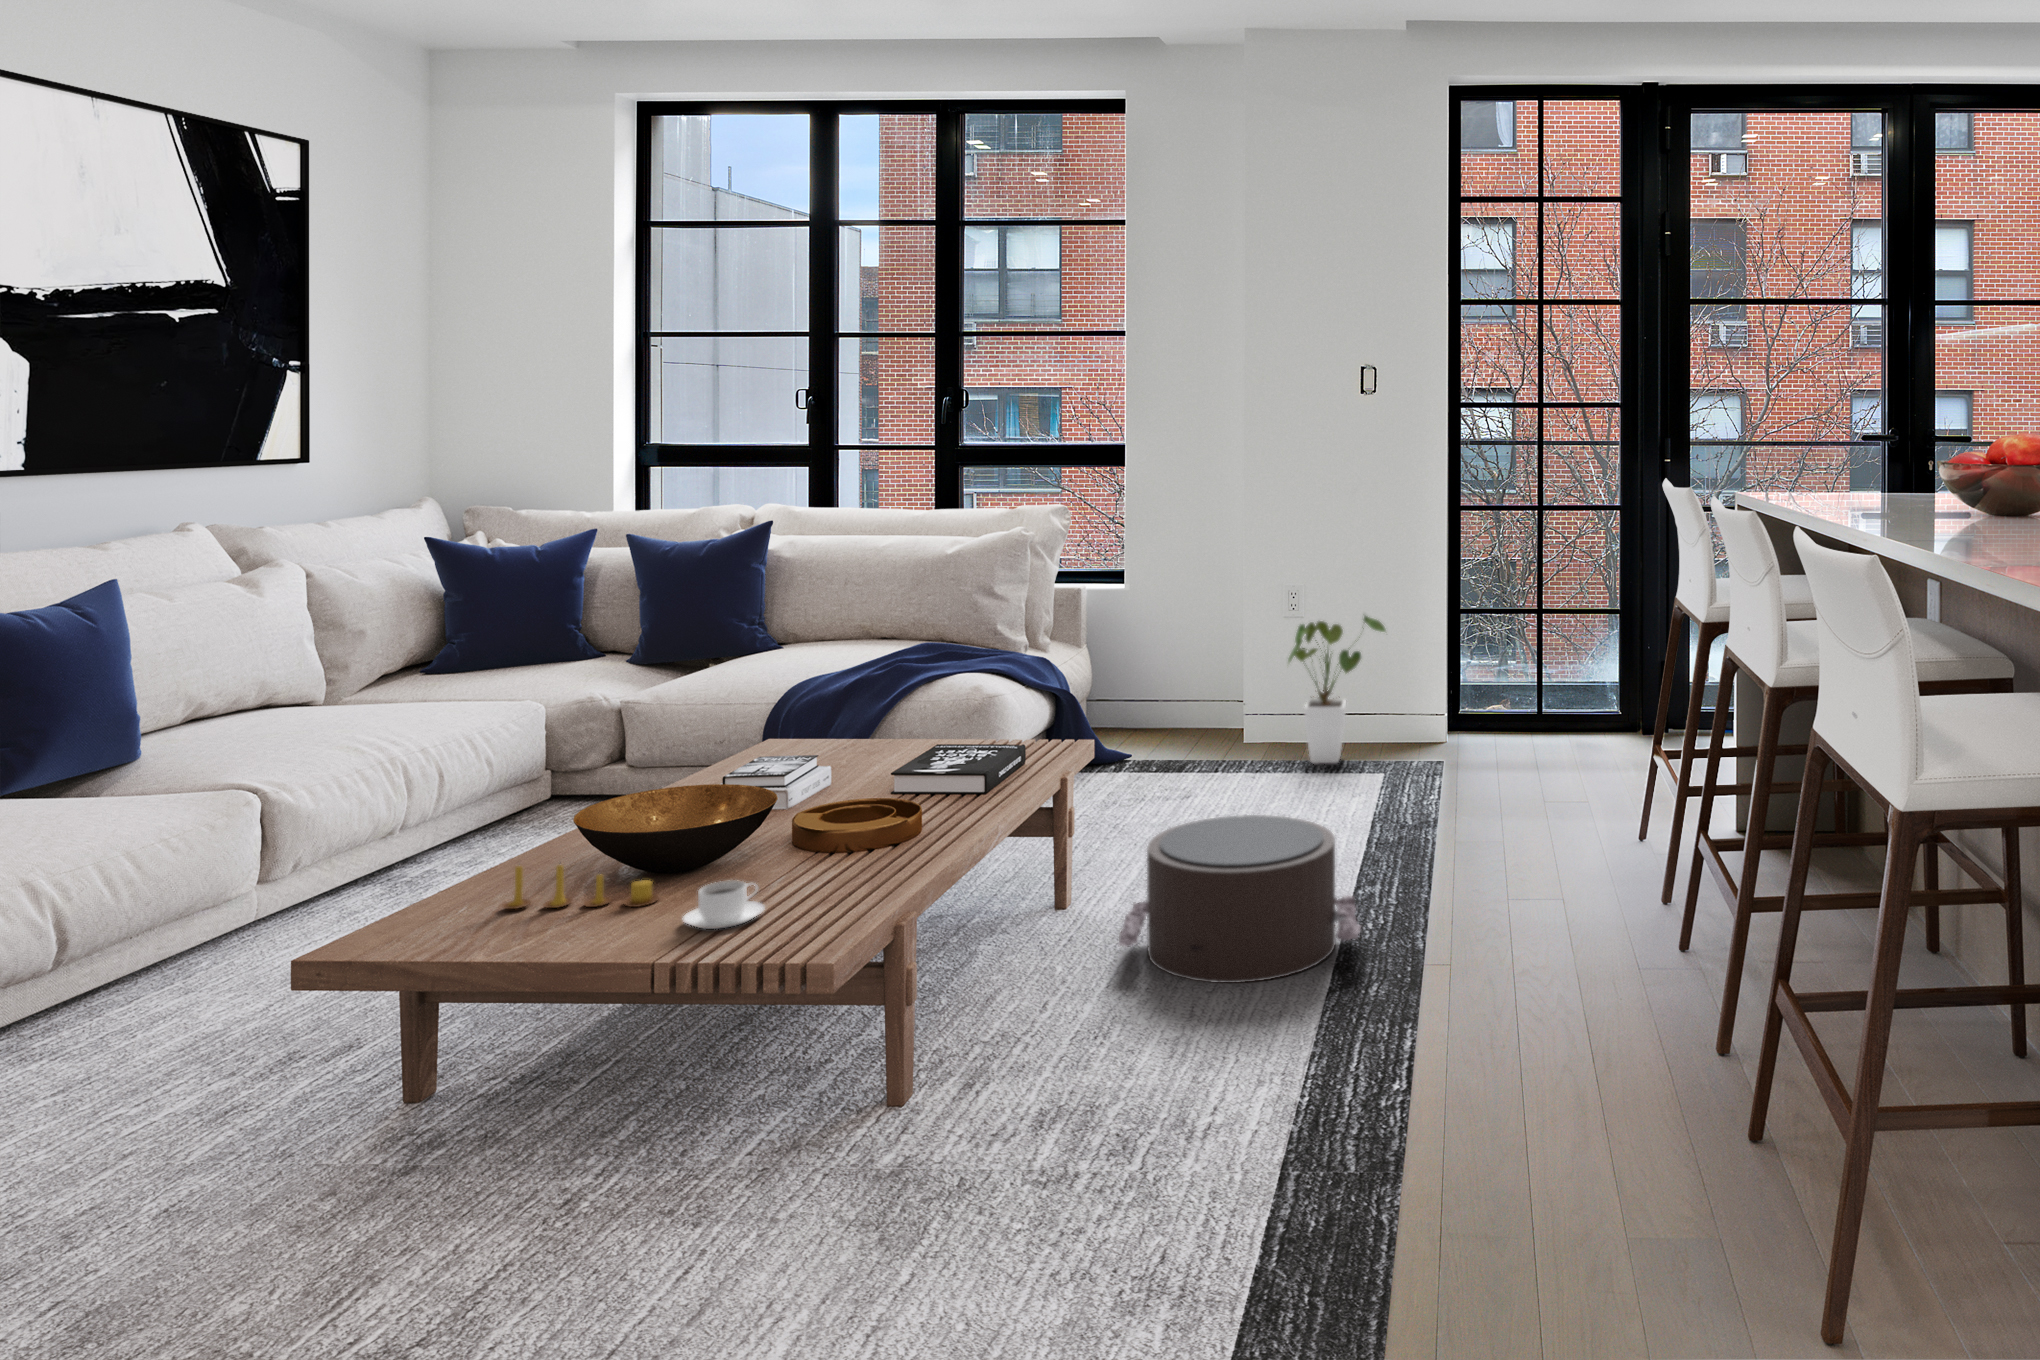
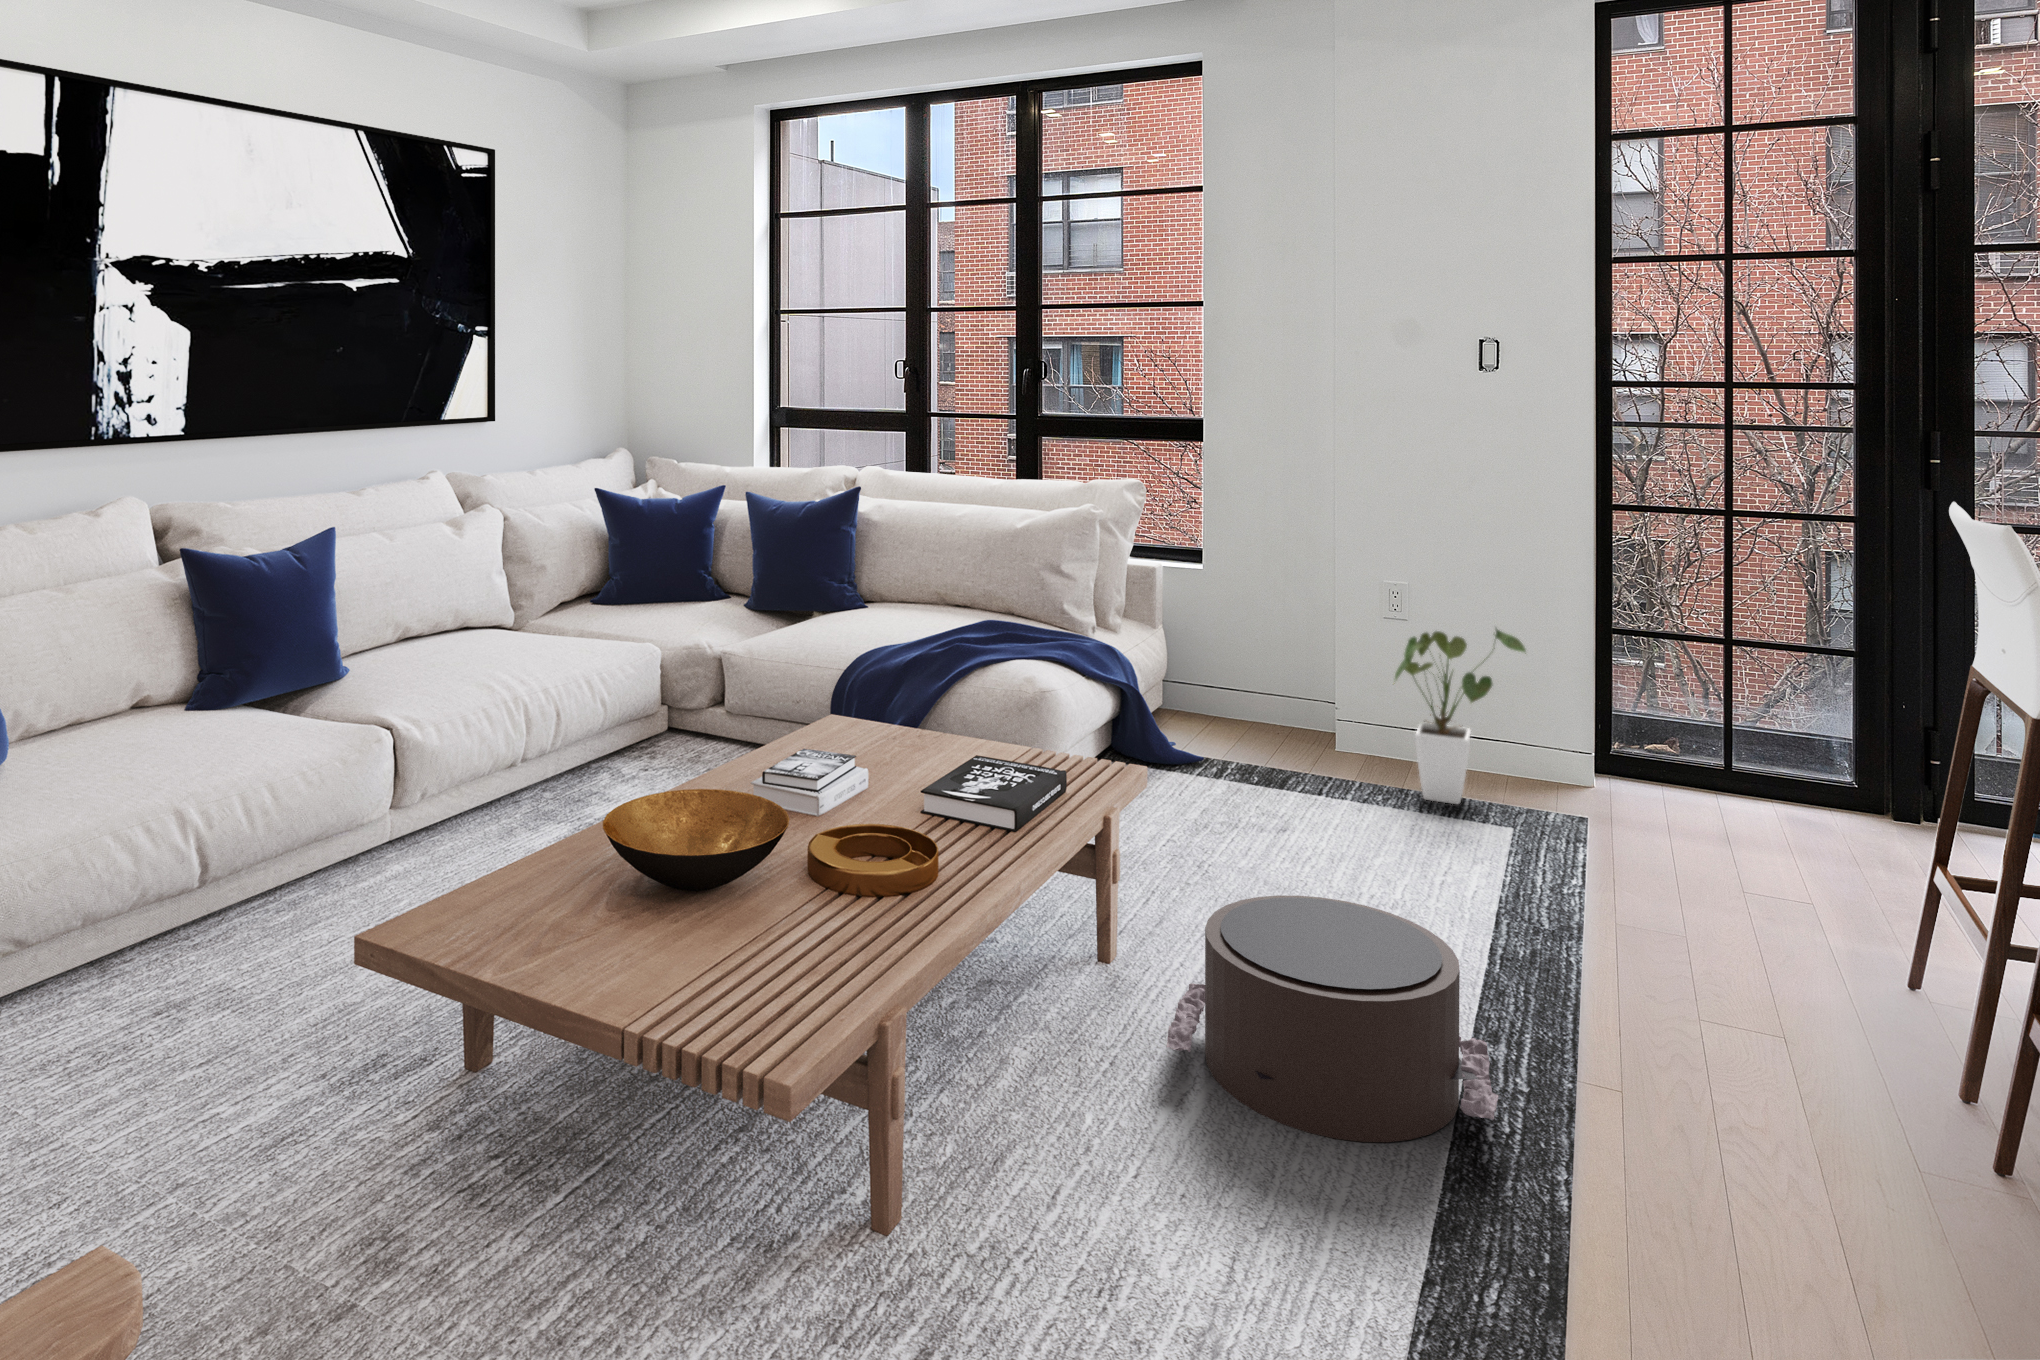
candle: present [502,865,659,909] -> none [533,856,665,928]
coffee cup: present [683,880,765,929] -> none [669,926,751,984]

